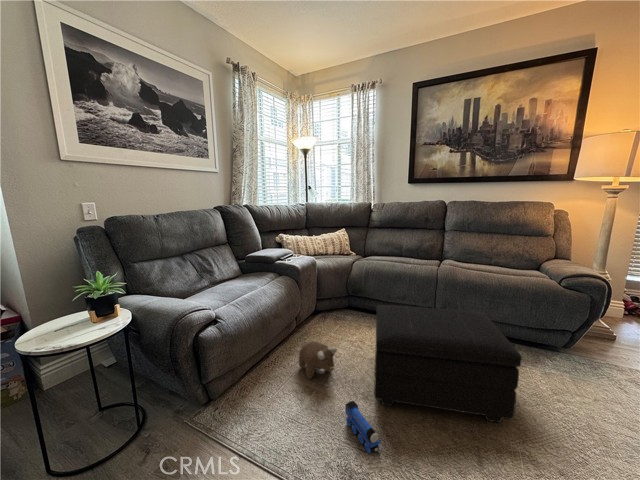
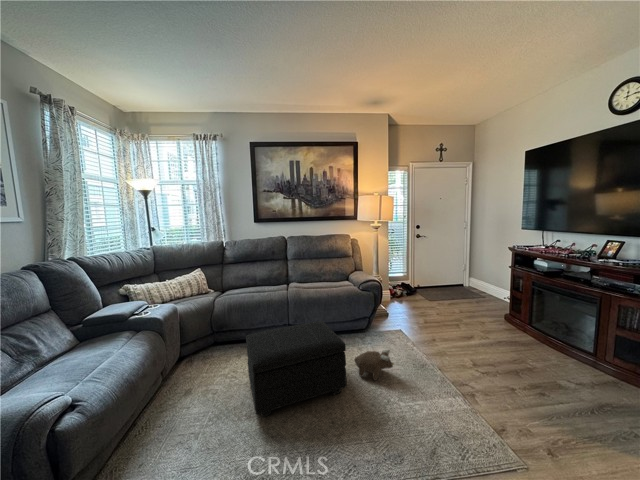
plush toy: present [299,341,337,379] -> present [355,350,394,380]
toy train: present [345,401,380,453] -> none [234,424,268,459]

